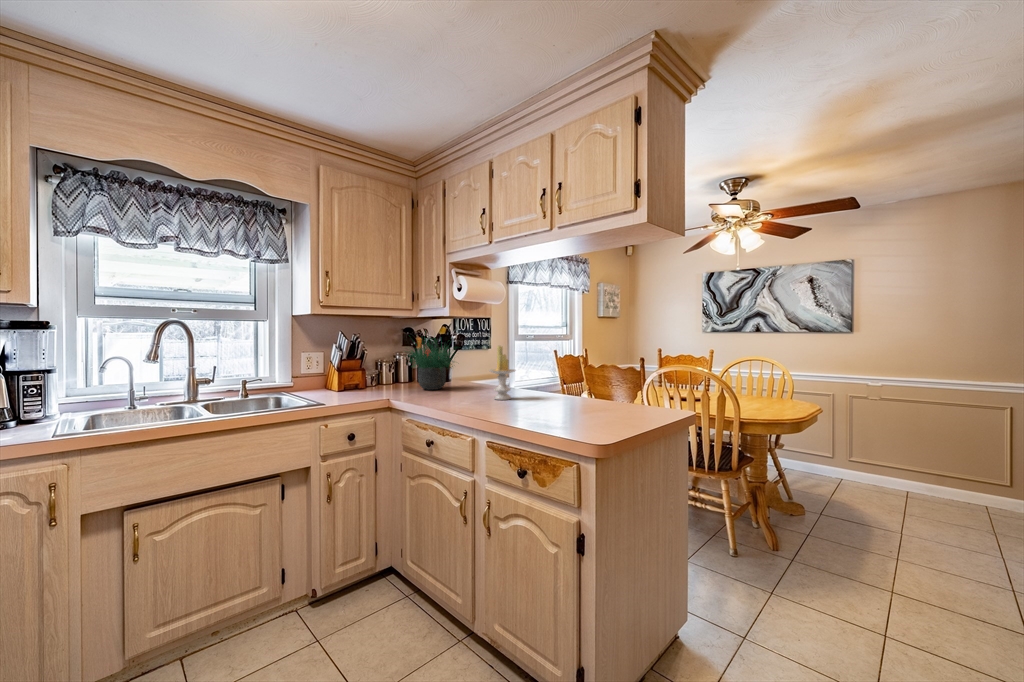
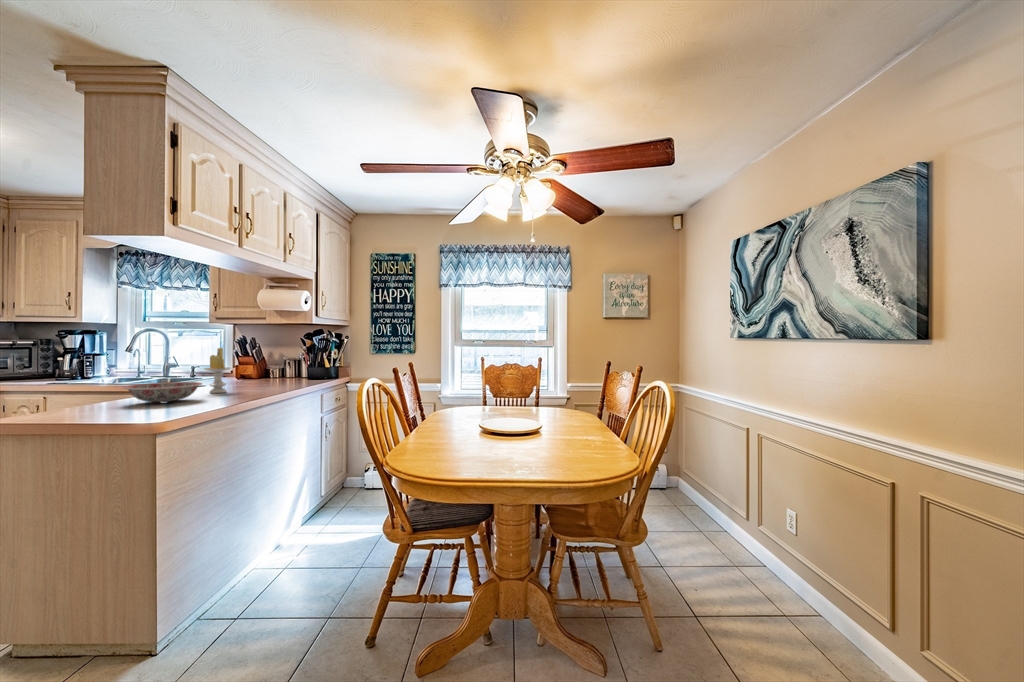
potted plant: present [410,343,453,390] -> none [237,332,297,383]
ceramic bowl: none [530,384,602,409] -> present [123,382,202,402]

